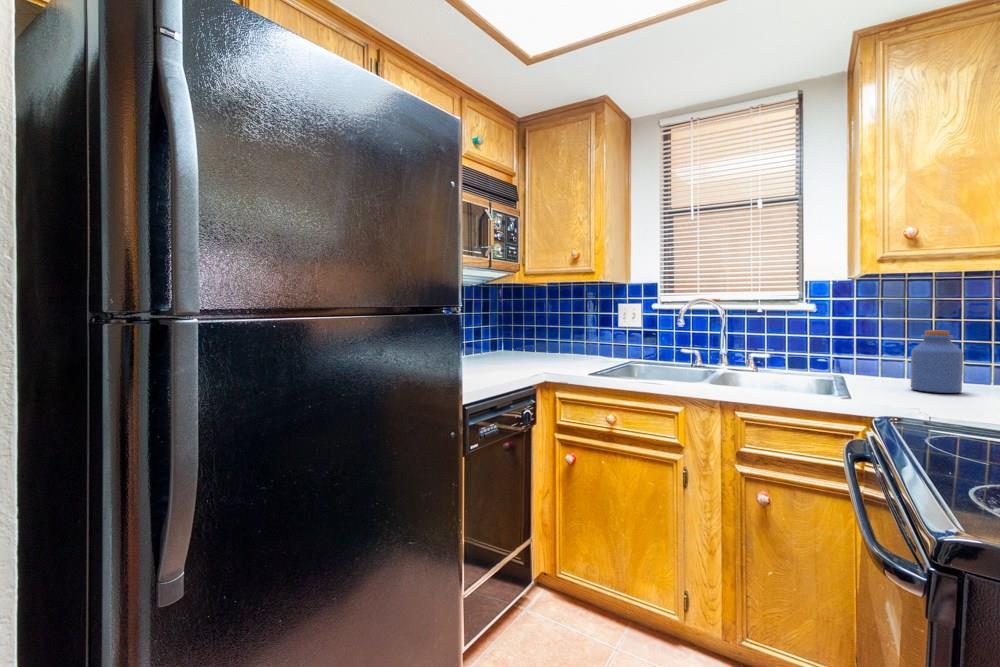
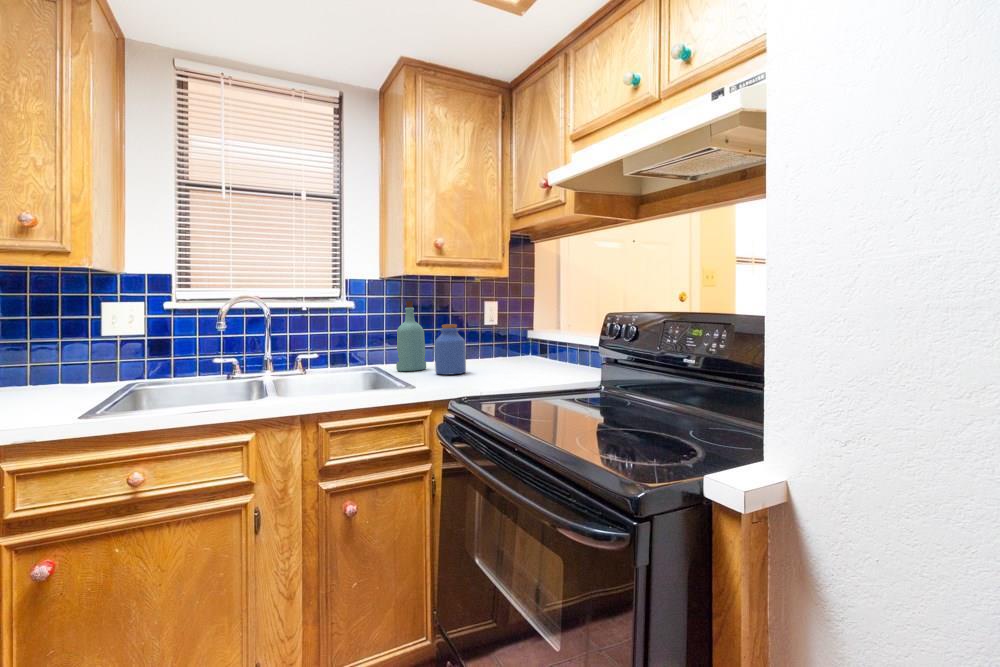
bottle: none [864,301,908,382] -> present [396,301,426,371]

